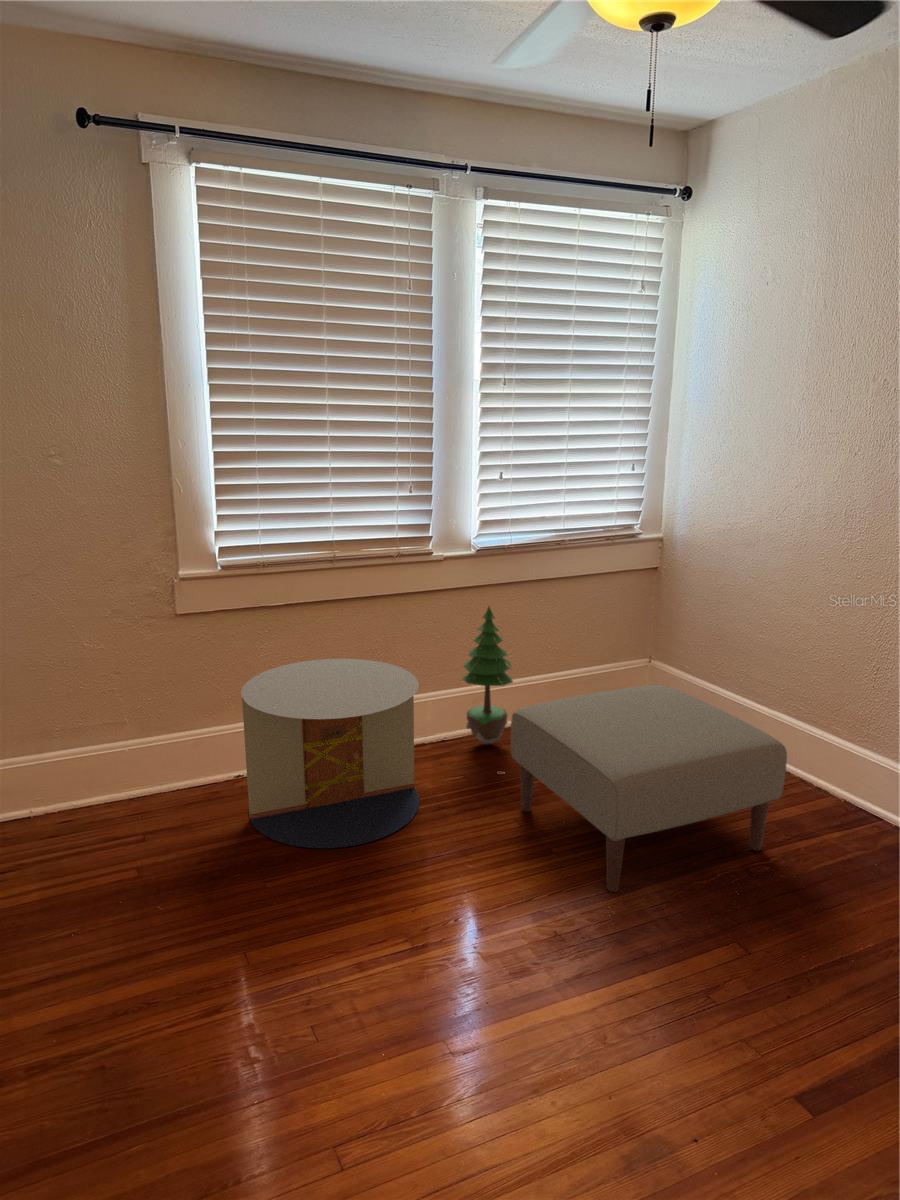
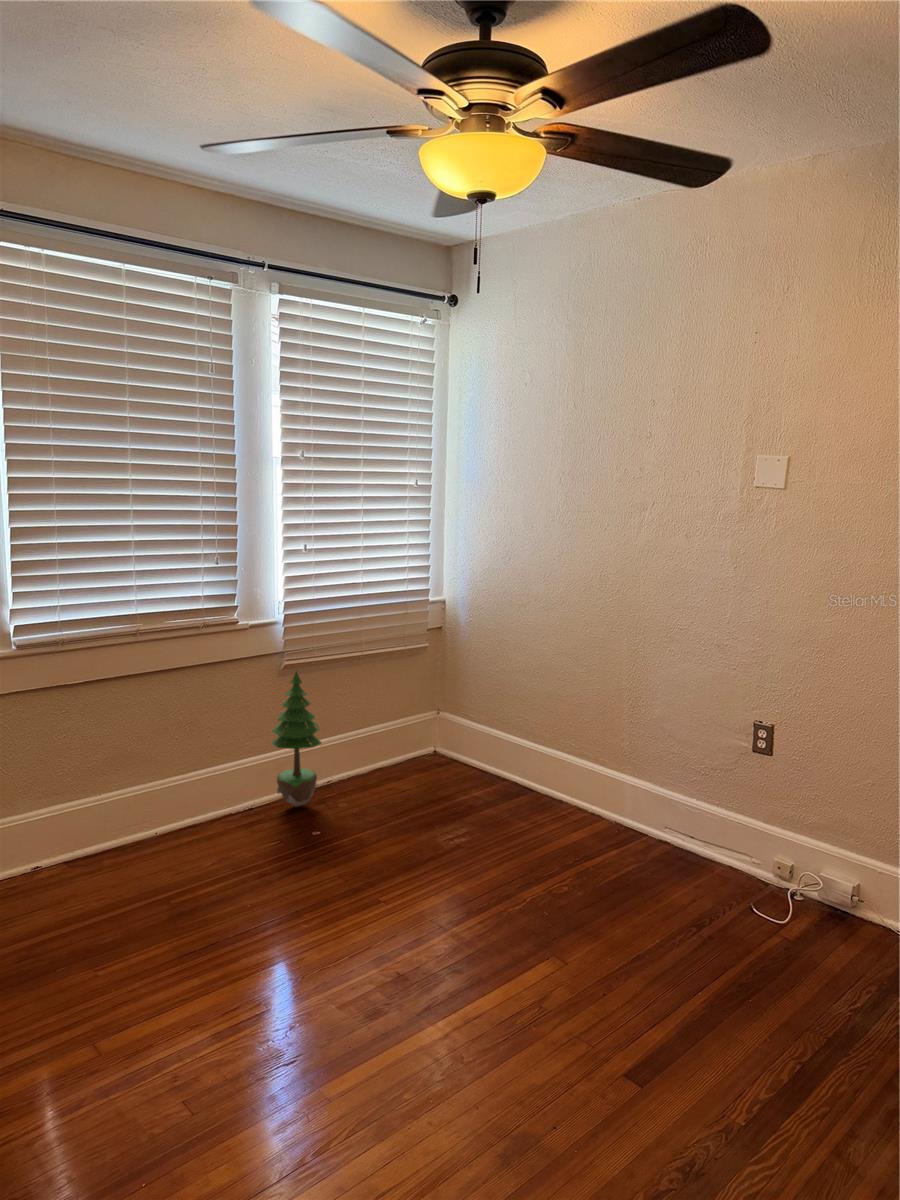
side table: present [241,659,420,848] -> none [49,732,242,930]
ottoman: present [511,685,787,892] -> none [330,734,574,925]

